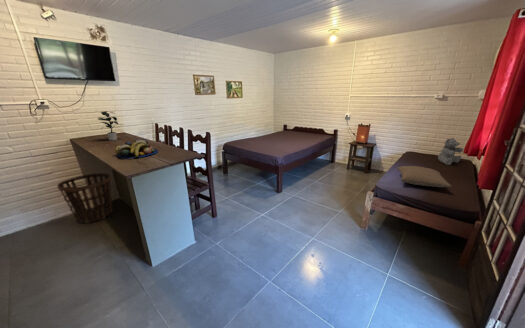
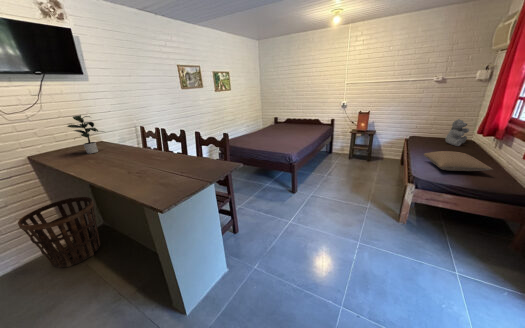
fruit bowl: present [115,139,158,159] -> none [112,149,170,180]

